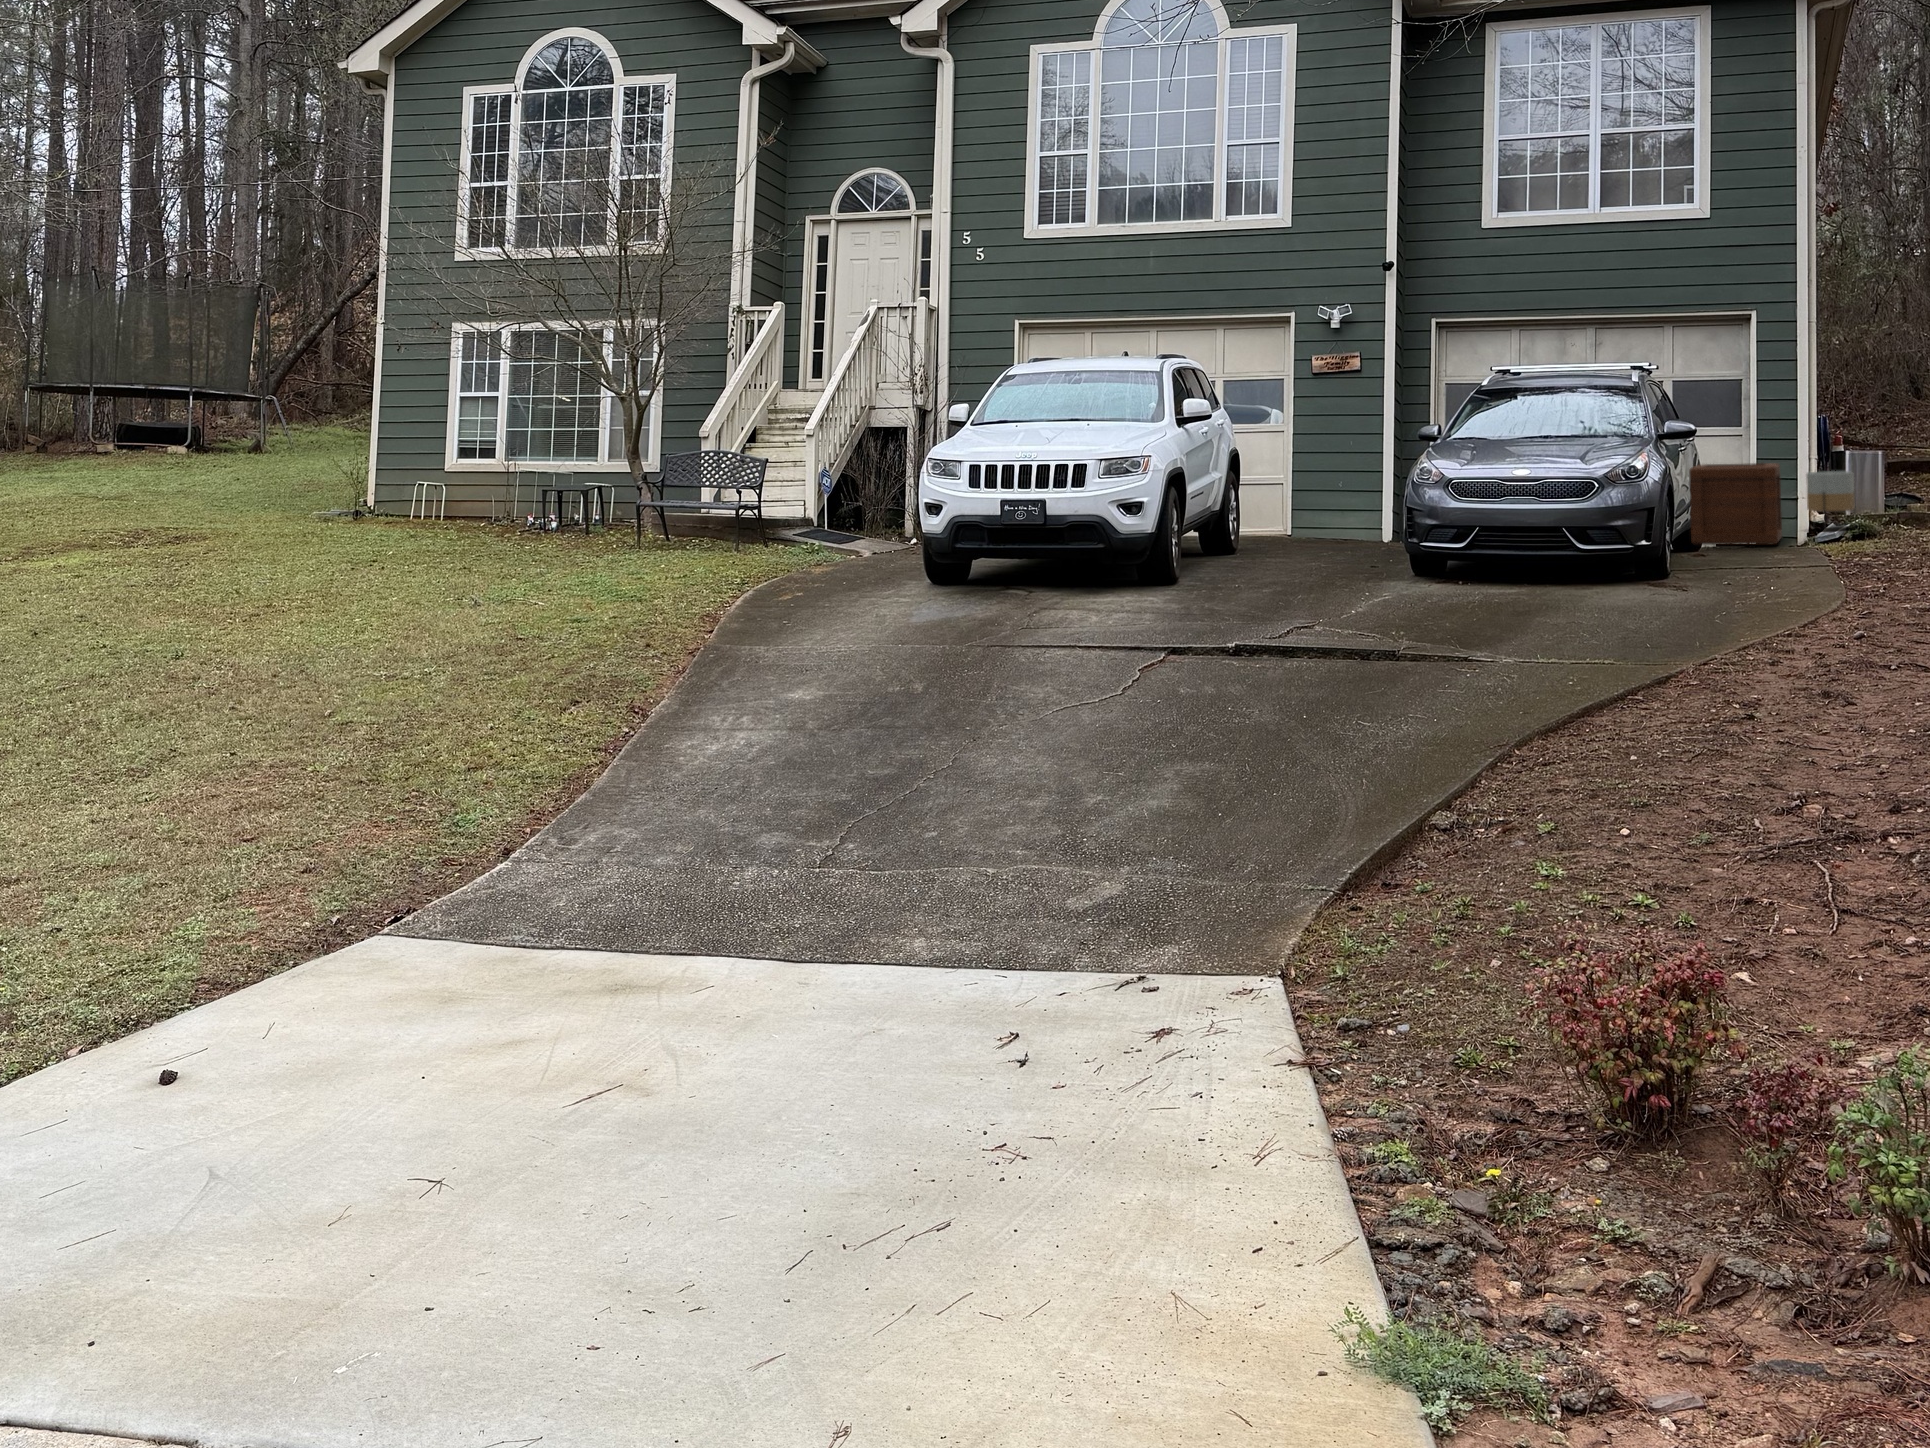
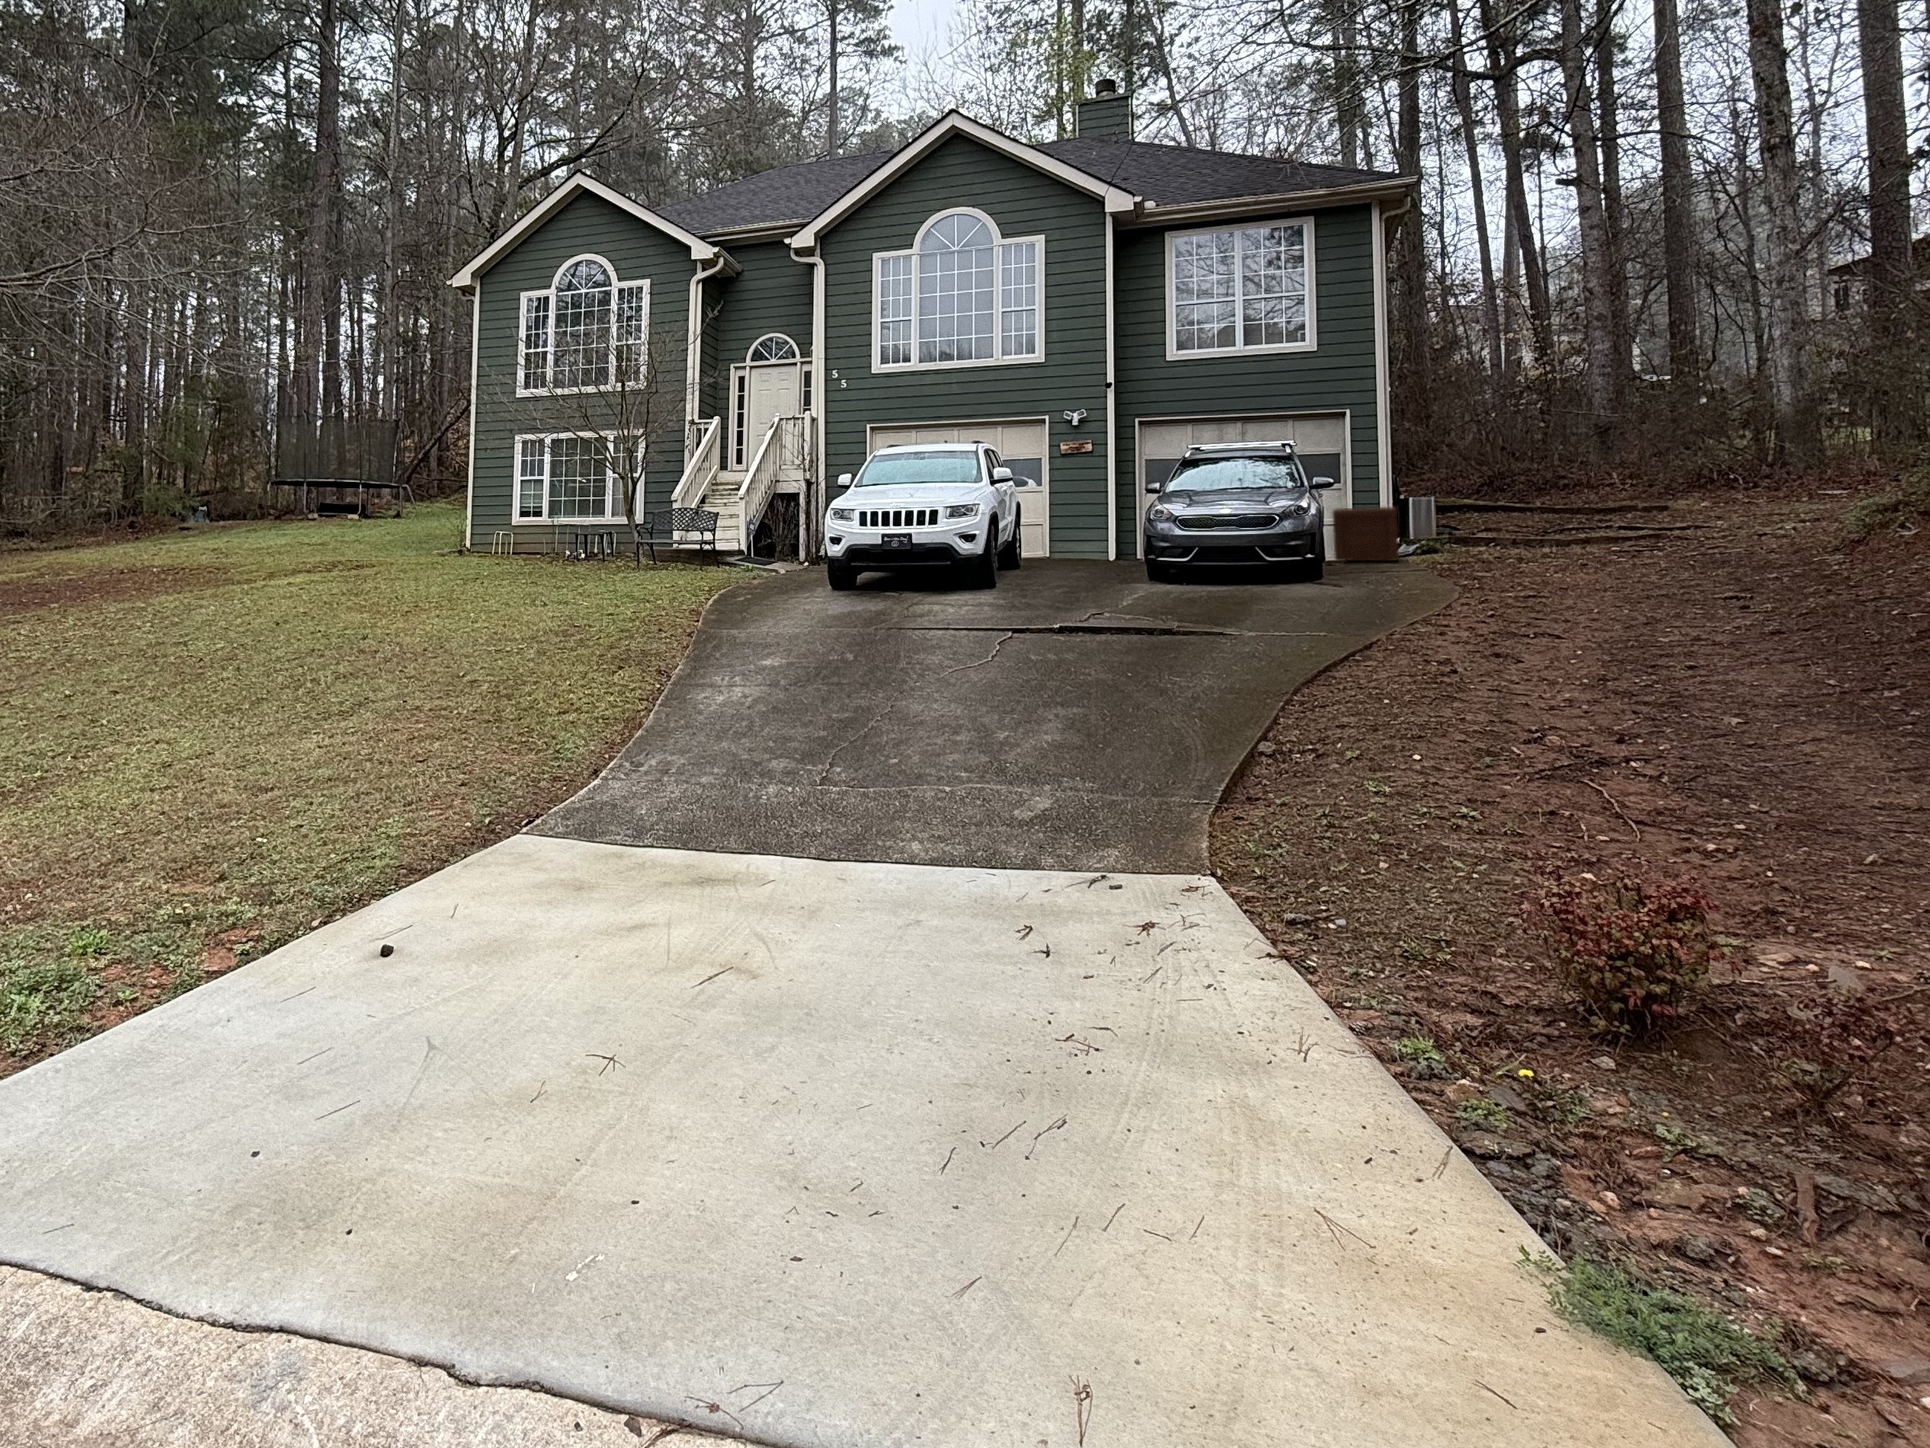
planter: present [1806,471,1856,529] -> none [1406,512,1444,552]

